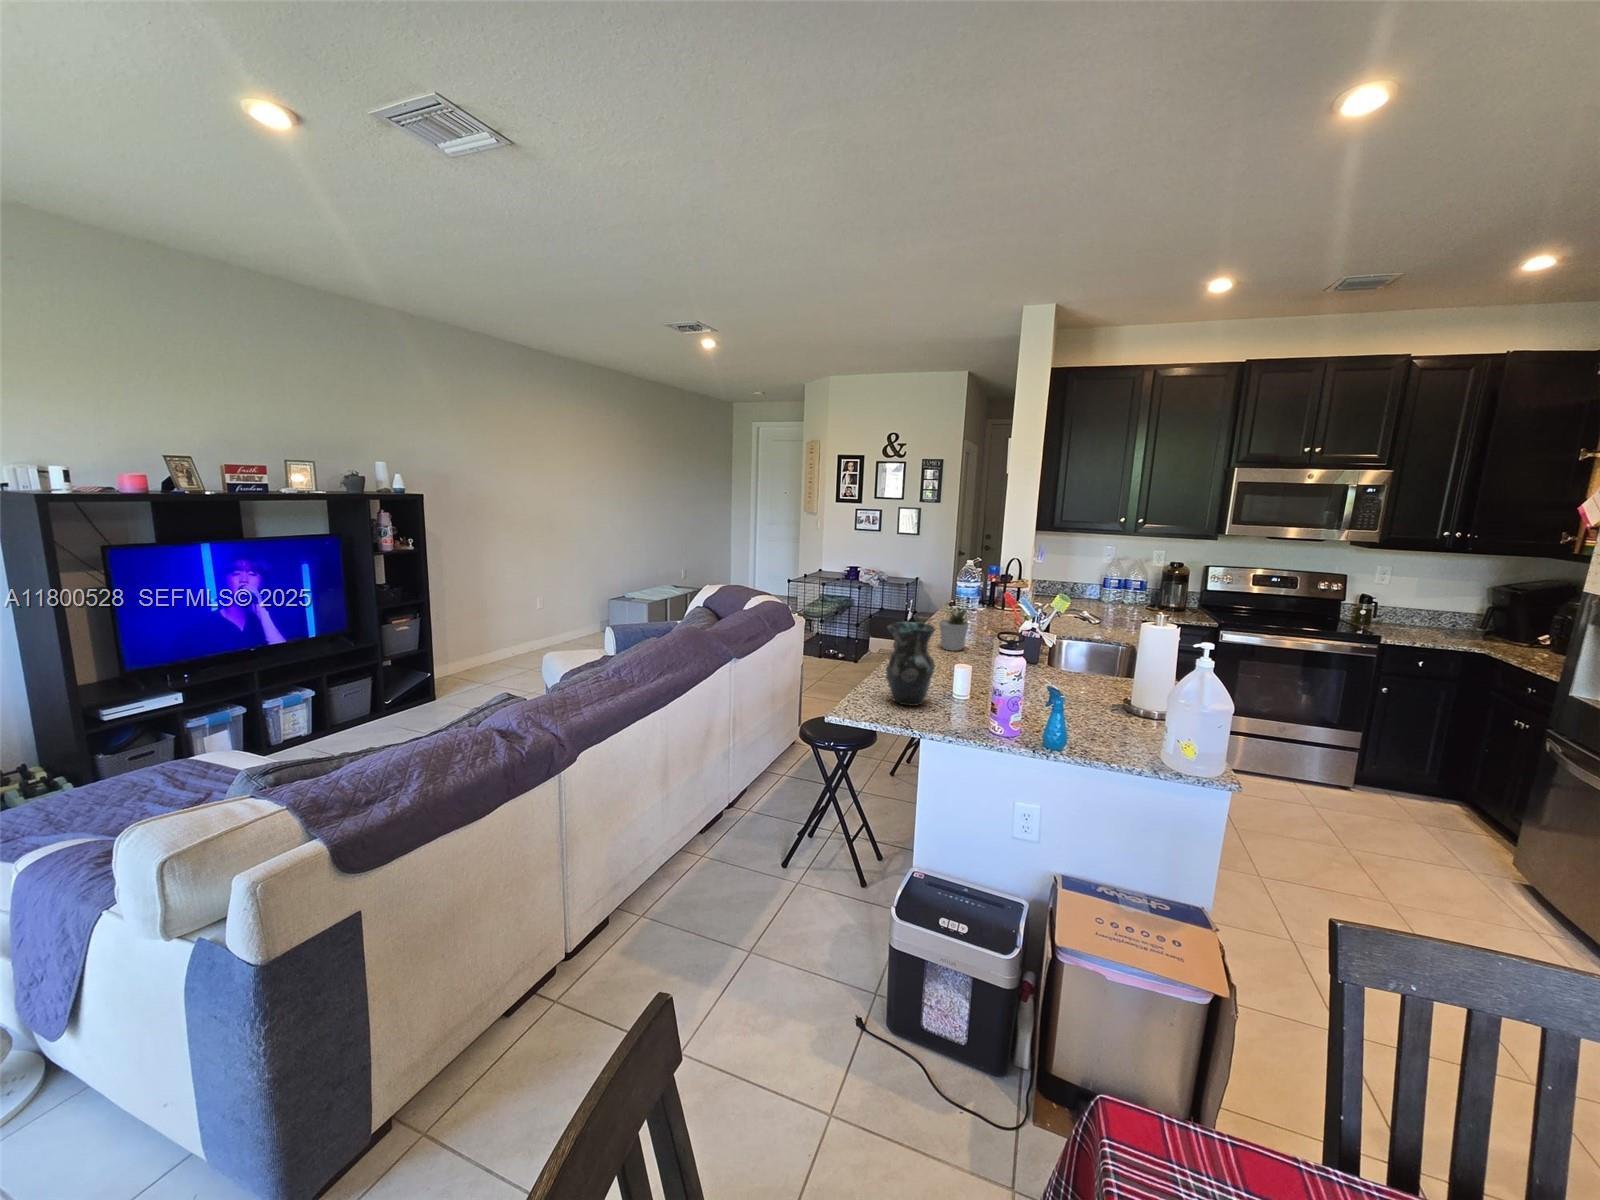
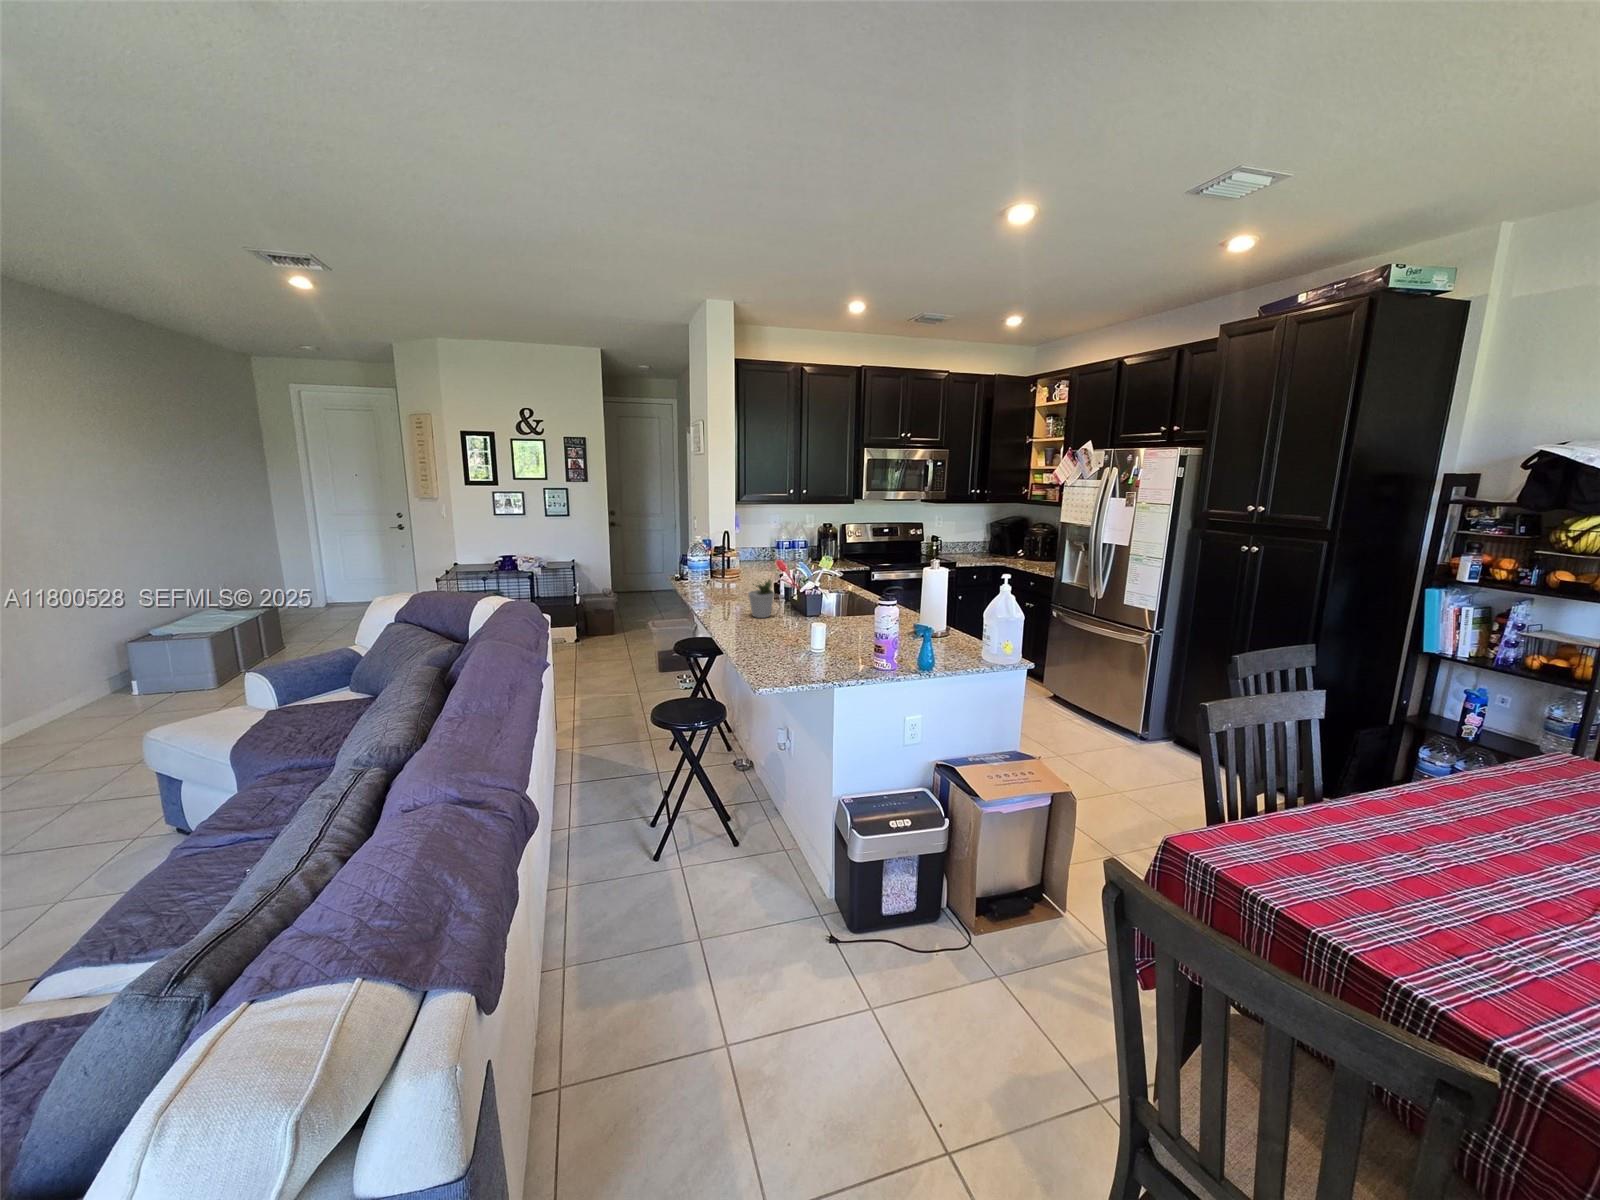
vase: present [885,622,936,706] -> none [792,593,834,665]

